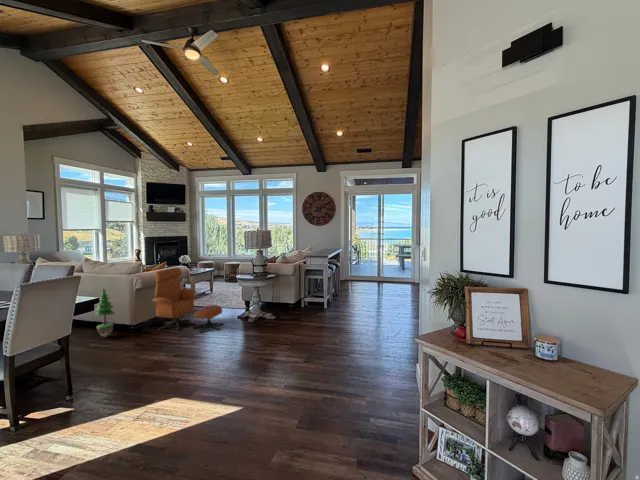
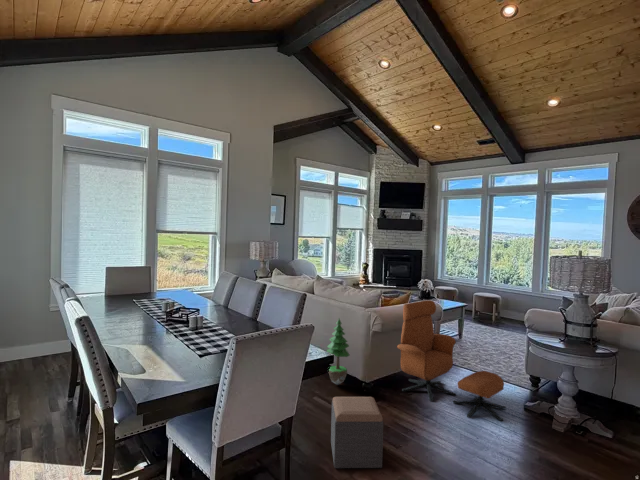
footstool: none [96,330,136,377] -> present [331,397,383,468]

